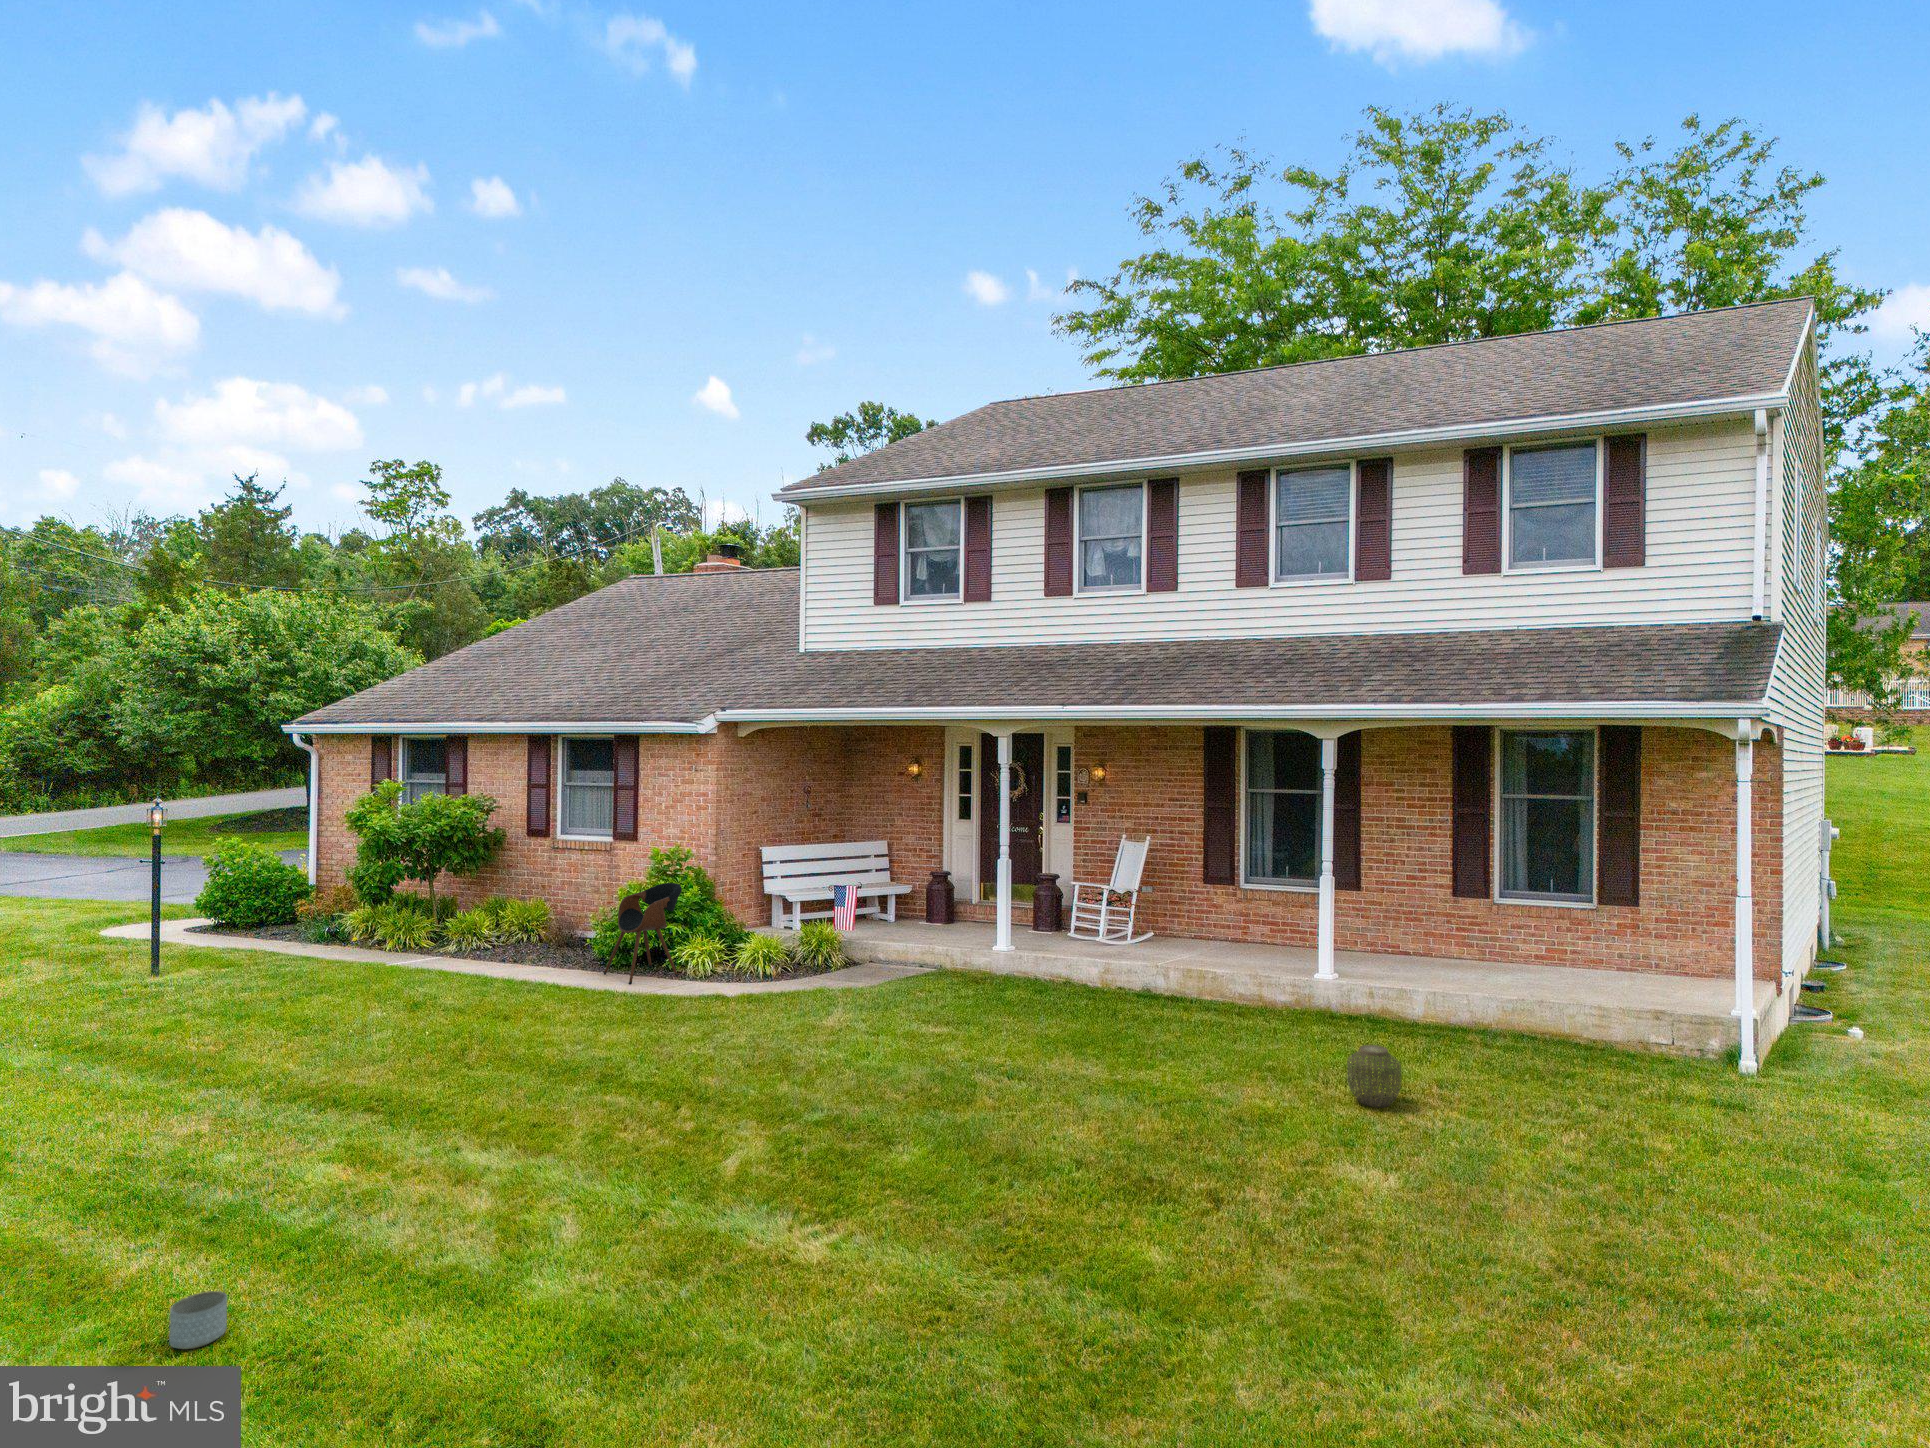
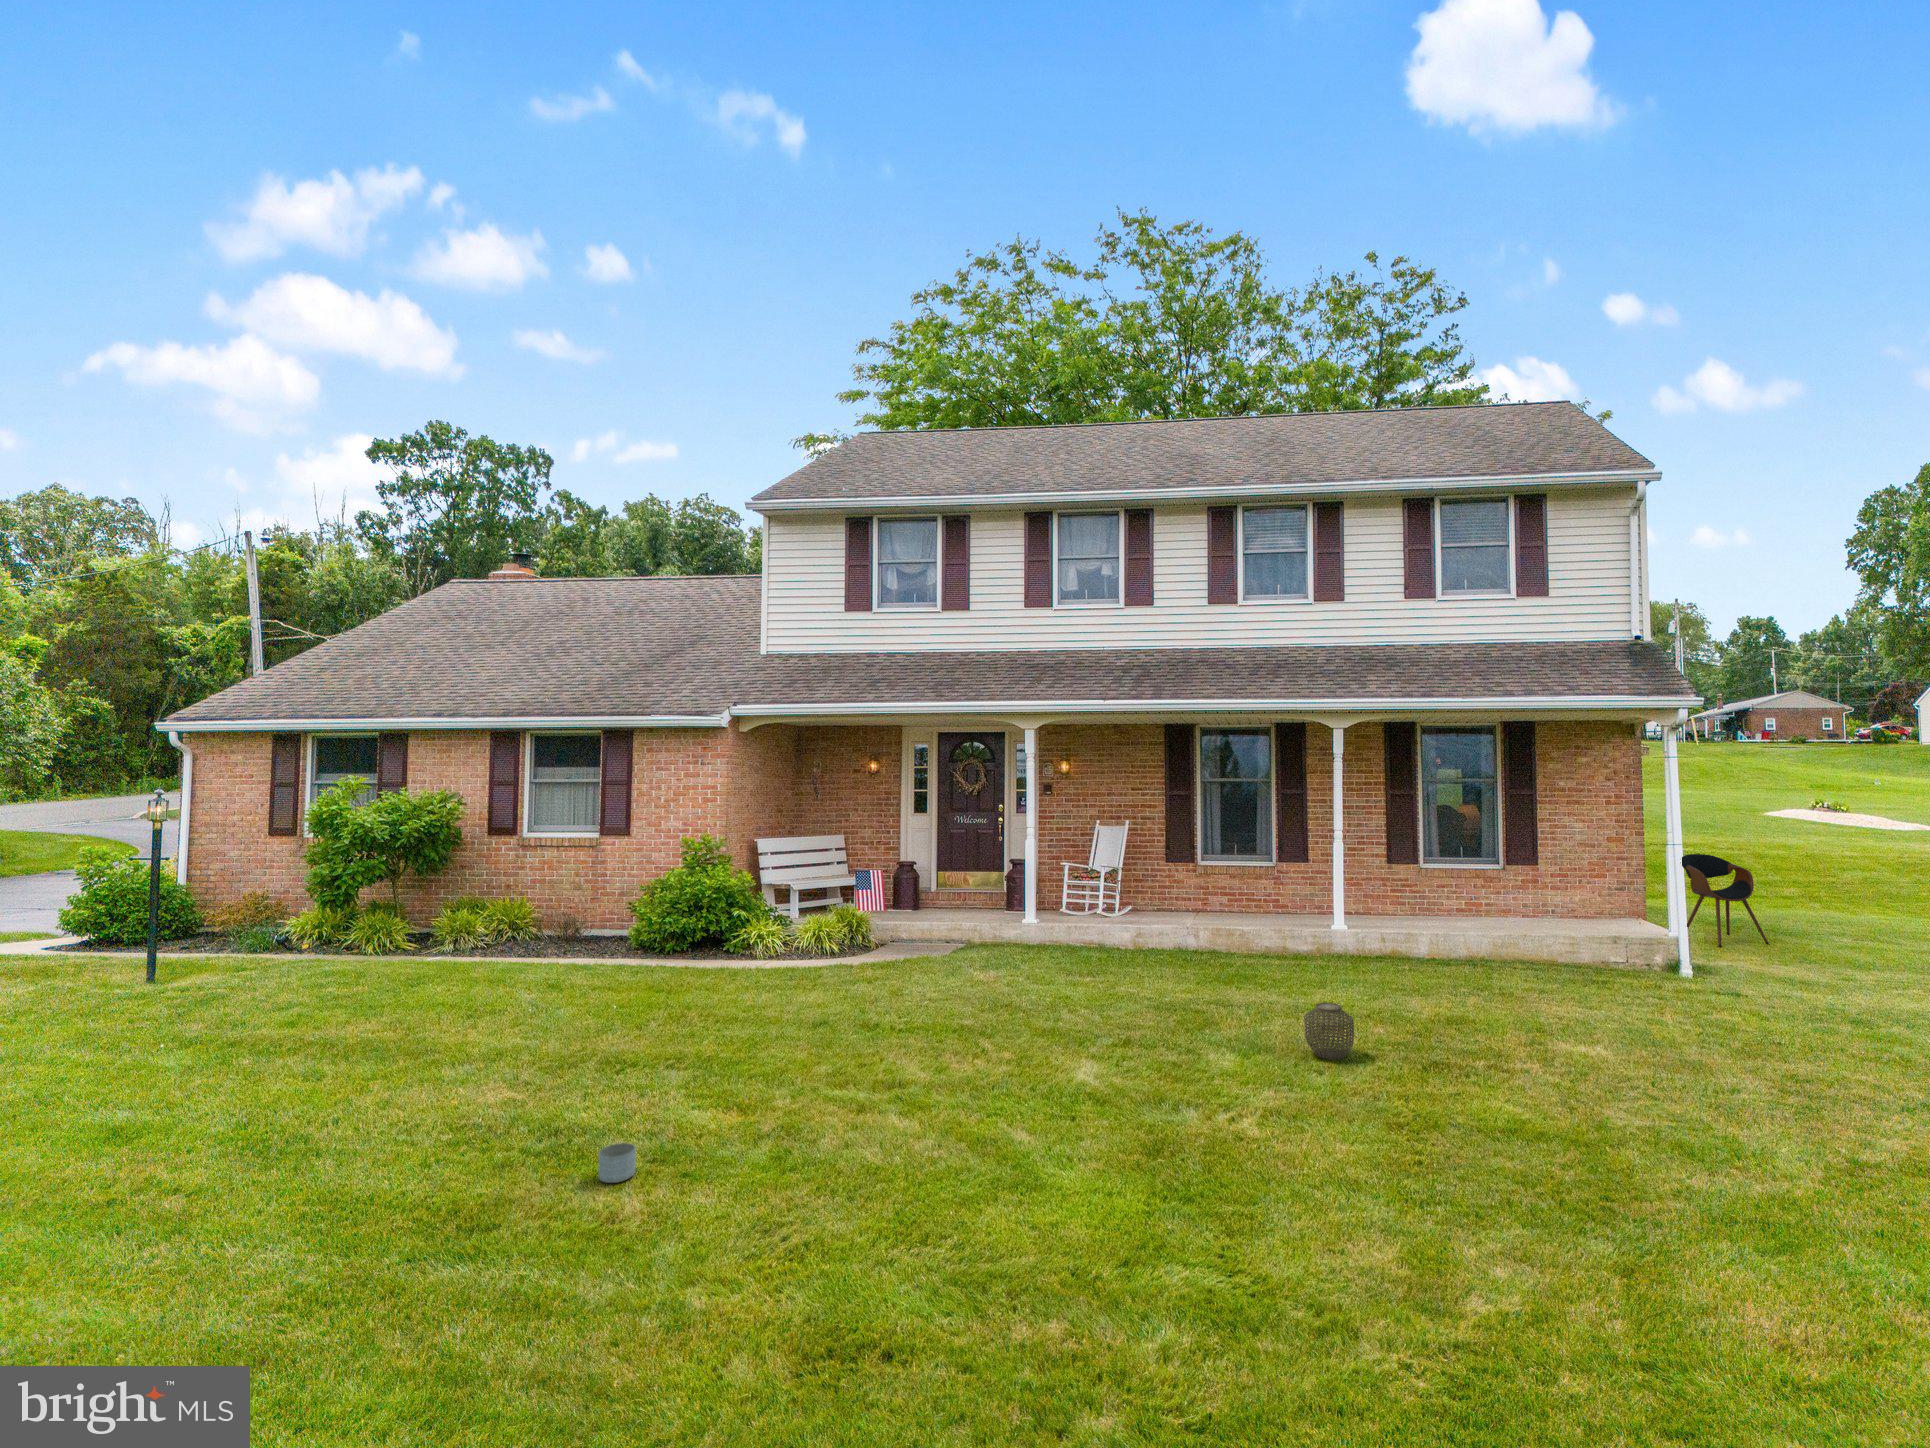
chair: present [603,883,682,984] -> present [1682,854,1769,947]
planter: present [169,1291,227,1349] -> present [598,1143,636,1183]

